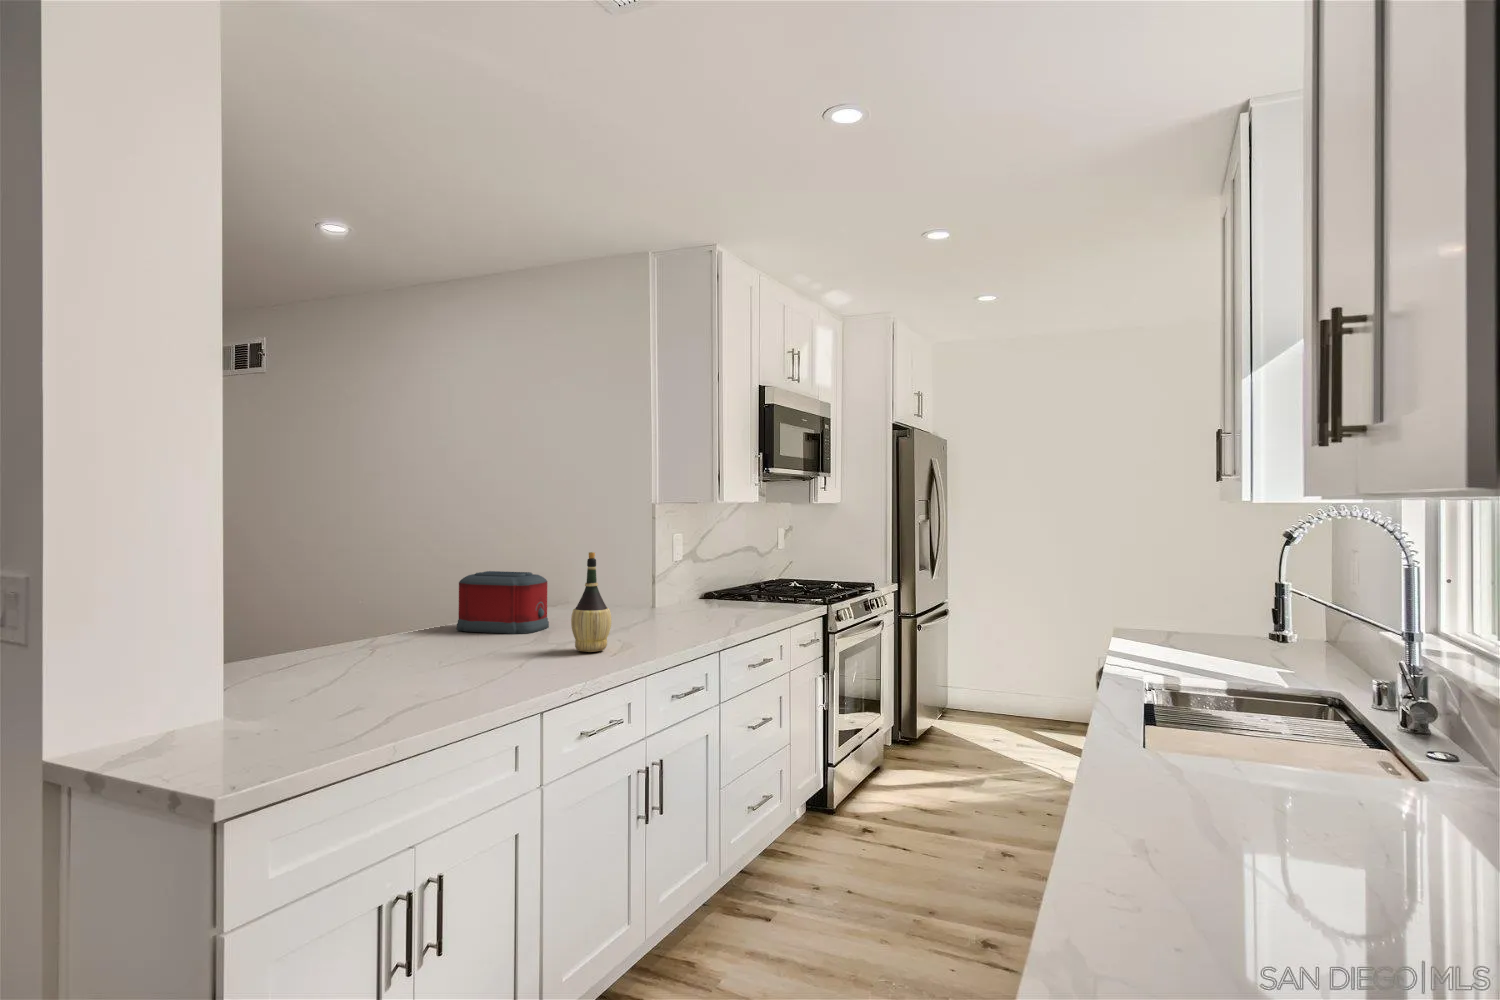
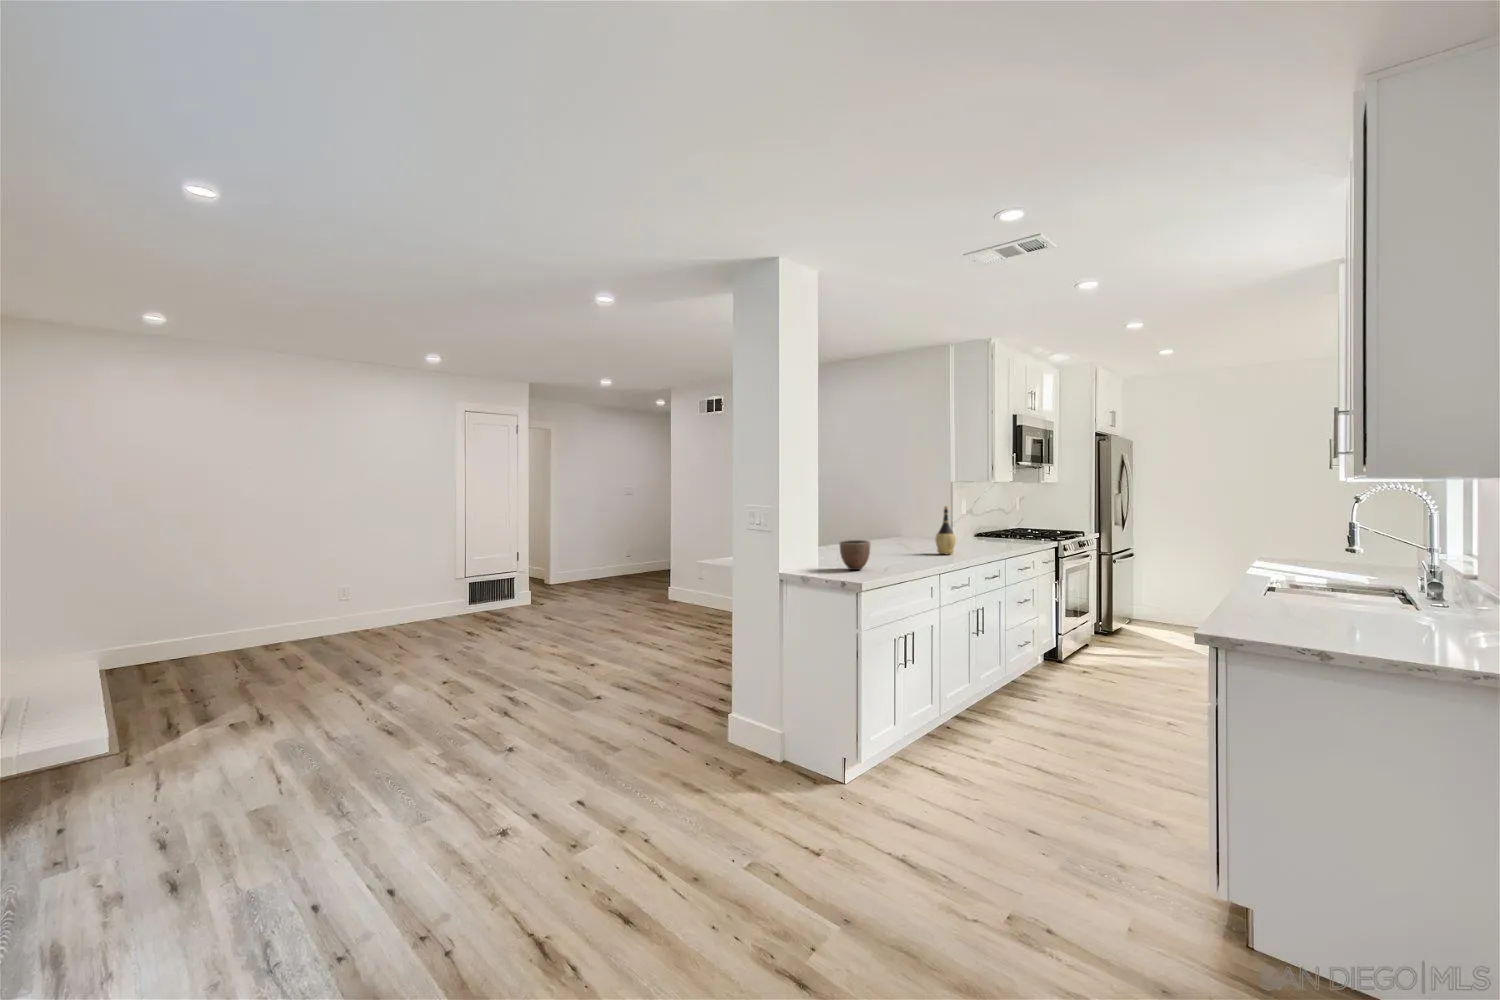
toaster: present [457,571,549,634] -> none [864,517,909,548]
decorative bowl: none [256,646,343,725] -> present [840,540,870,570]

